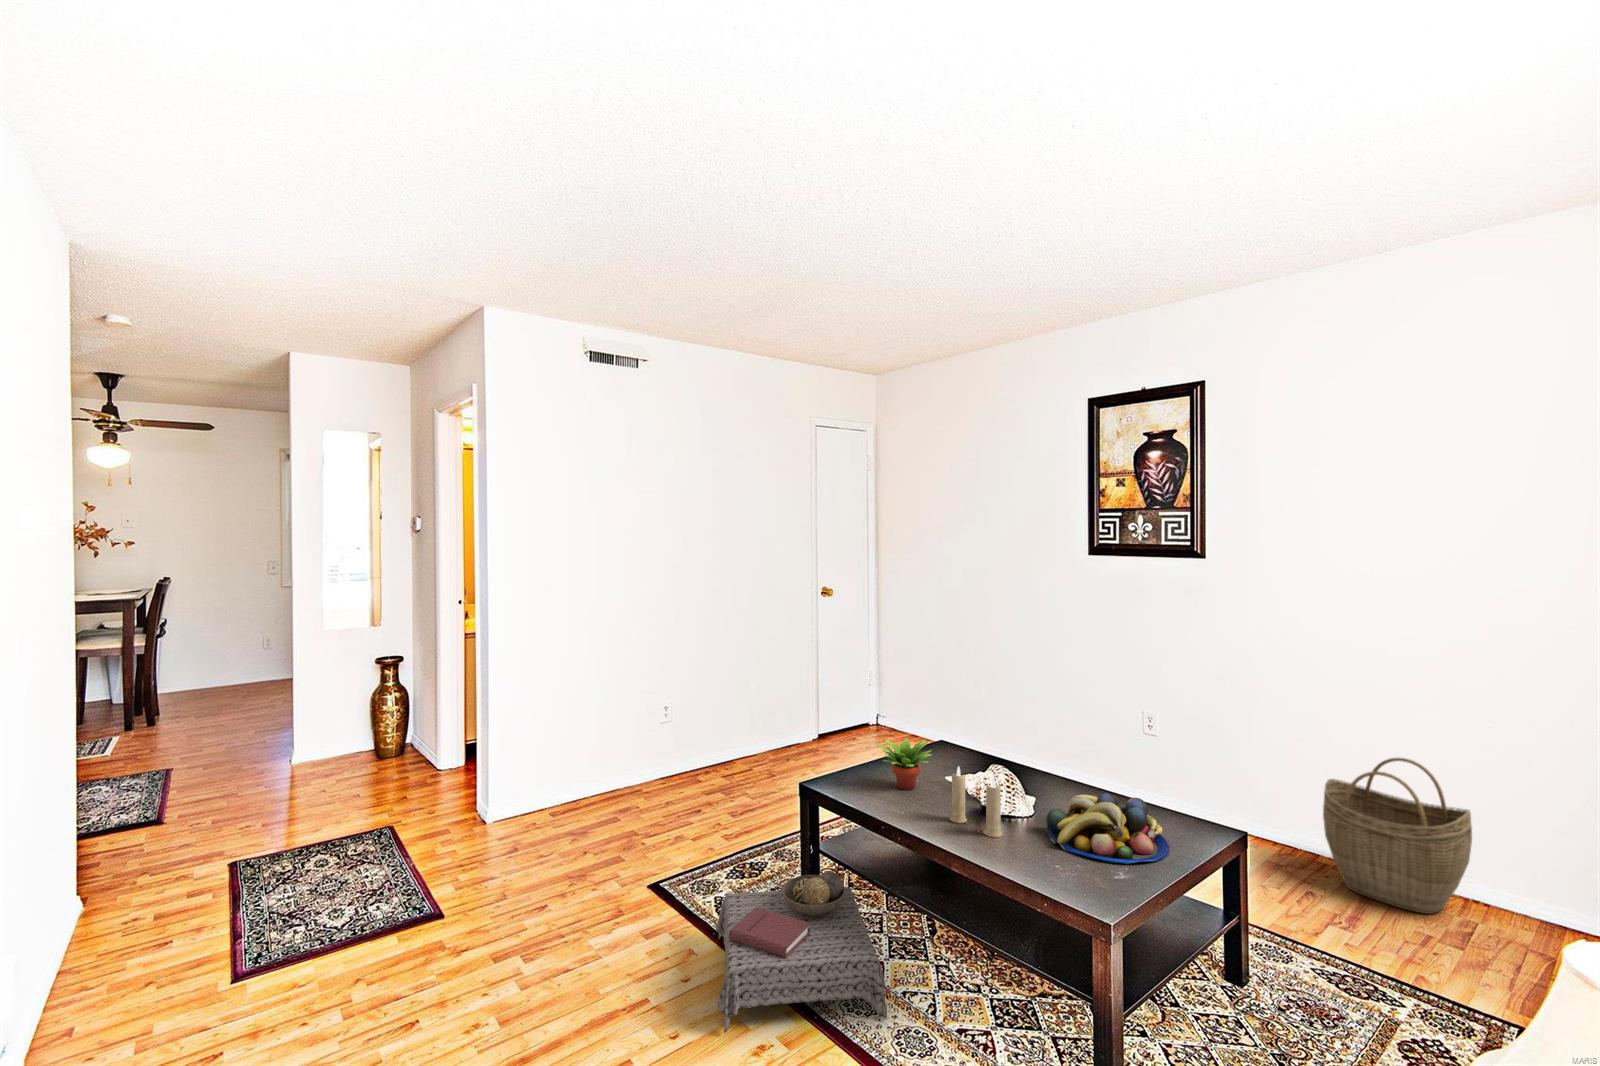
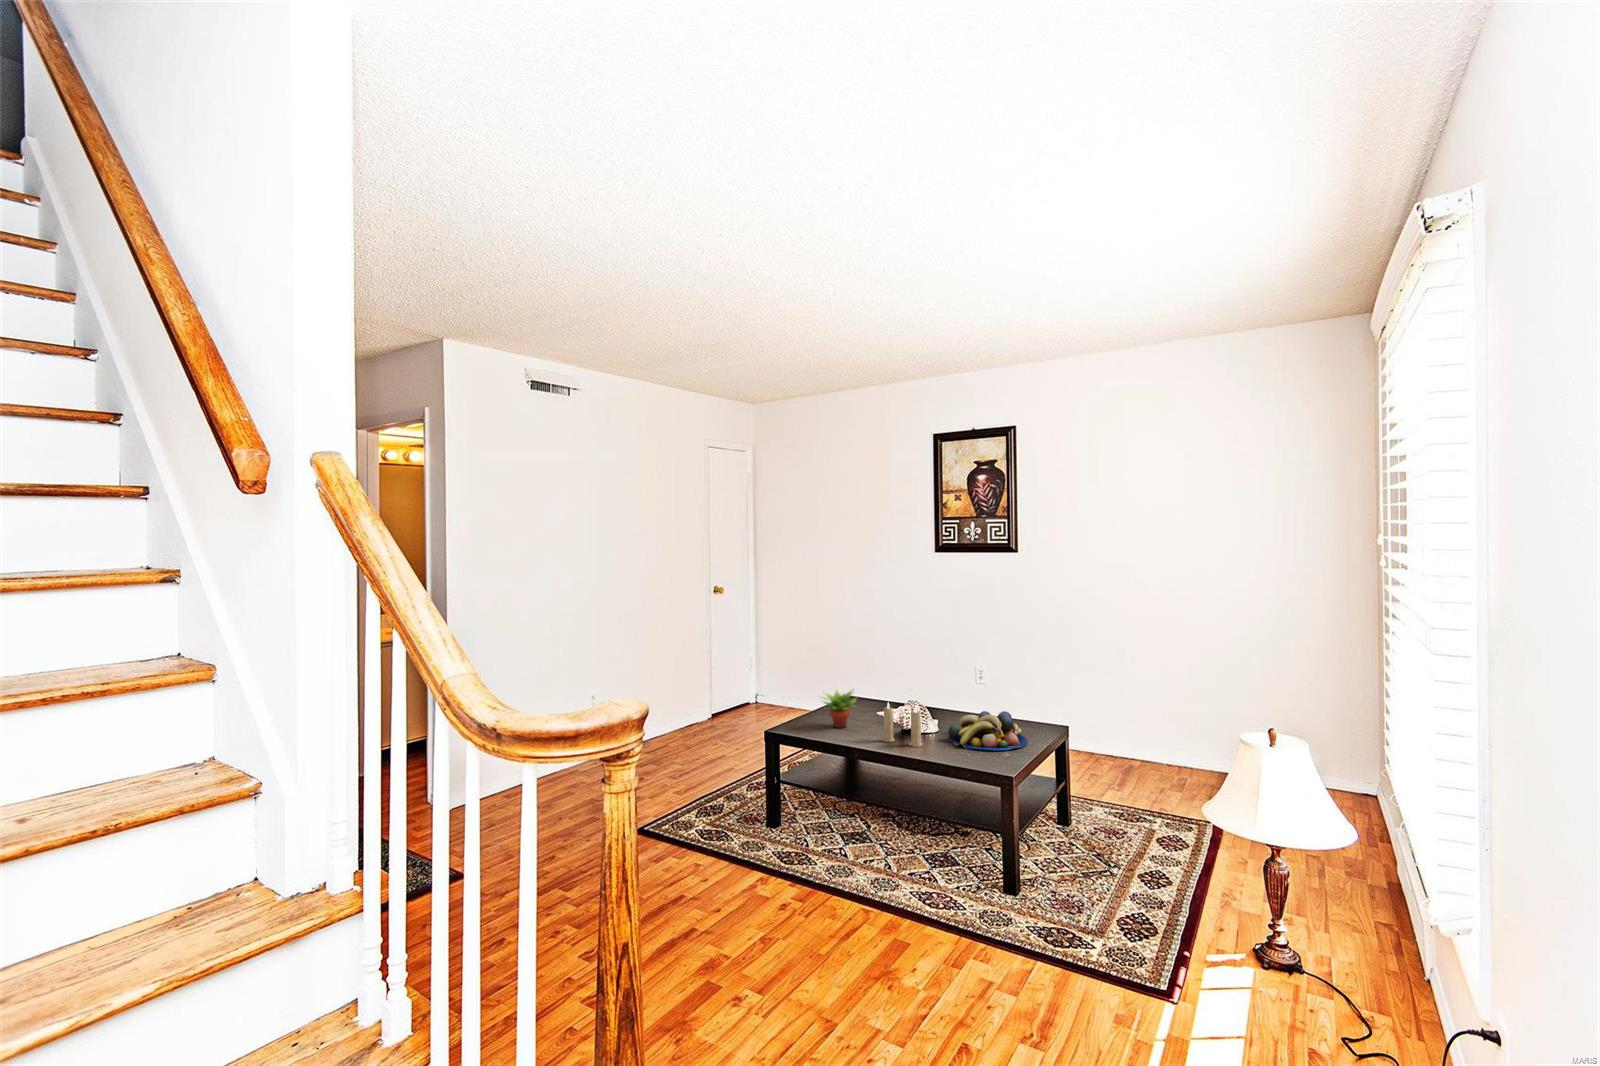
woven basket: present [1323,758,1472,914] -> none [1100,681,1184,778]
ottoman: present [716,871,887,1033] -> none [716,787,860,901]

